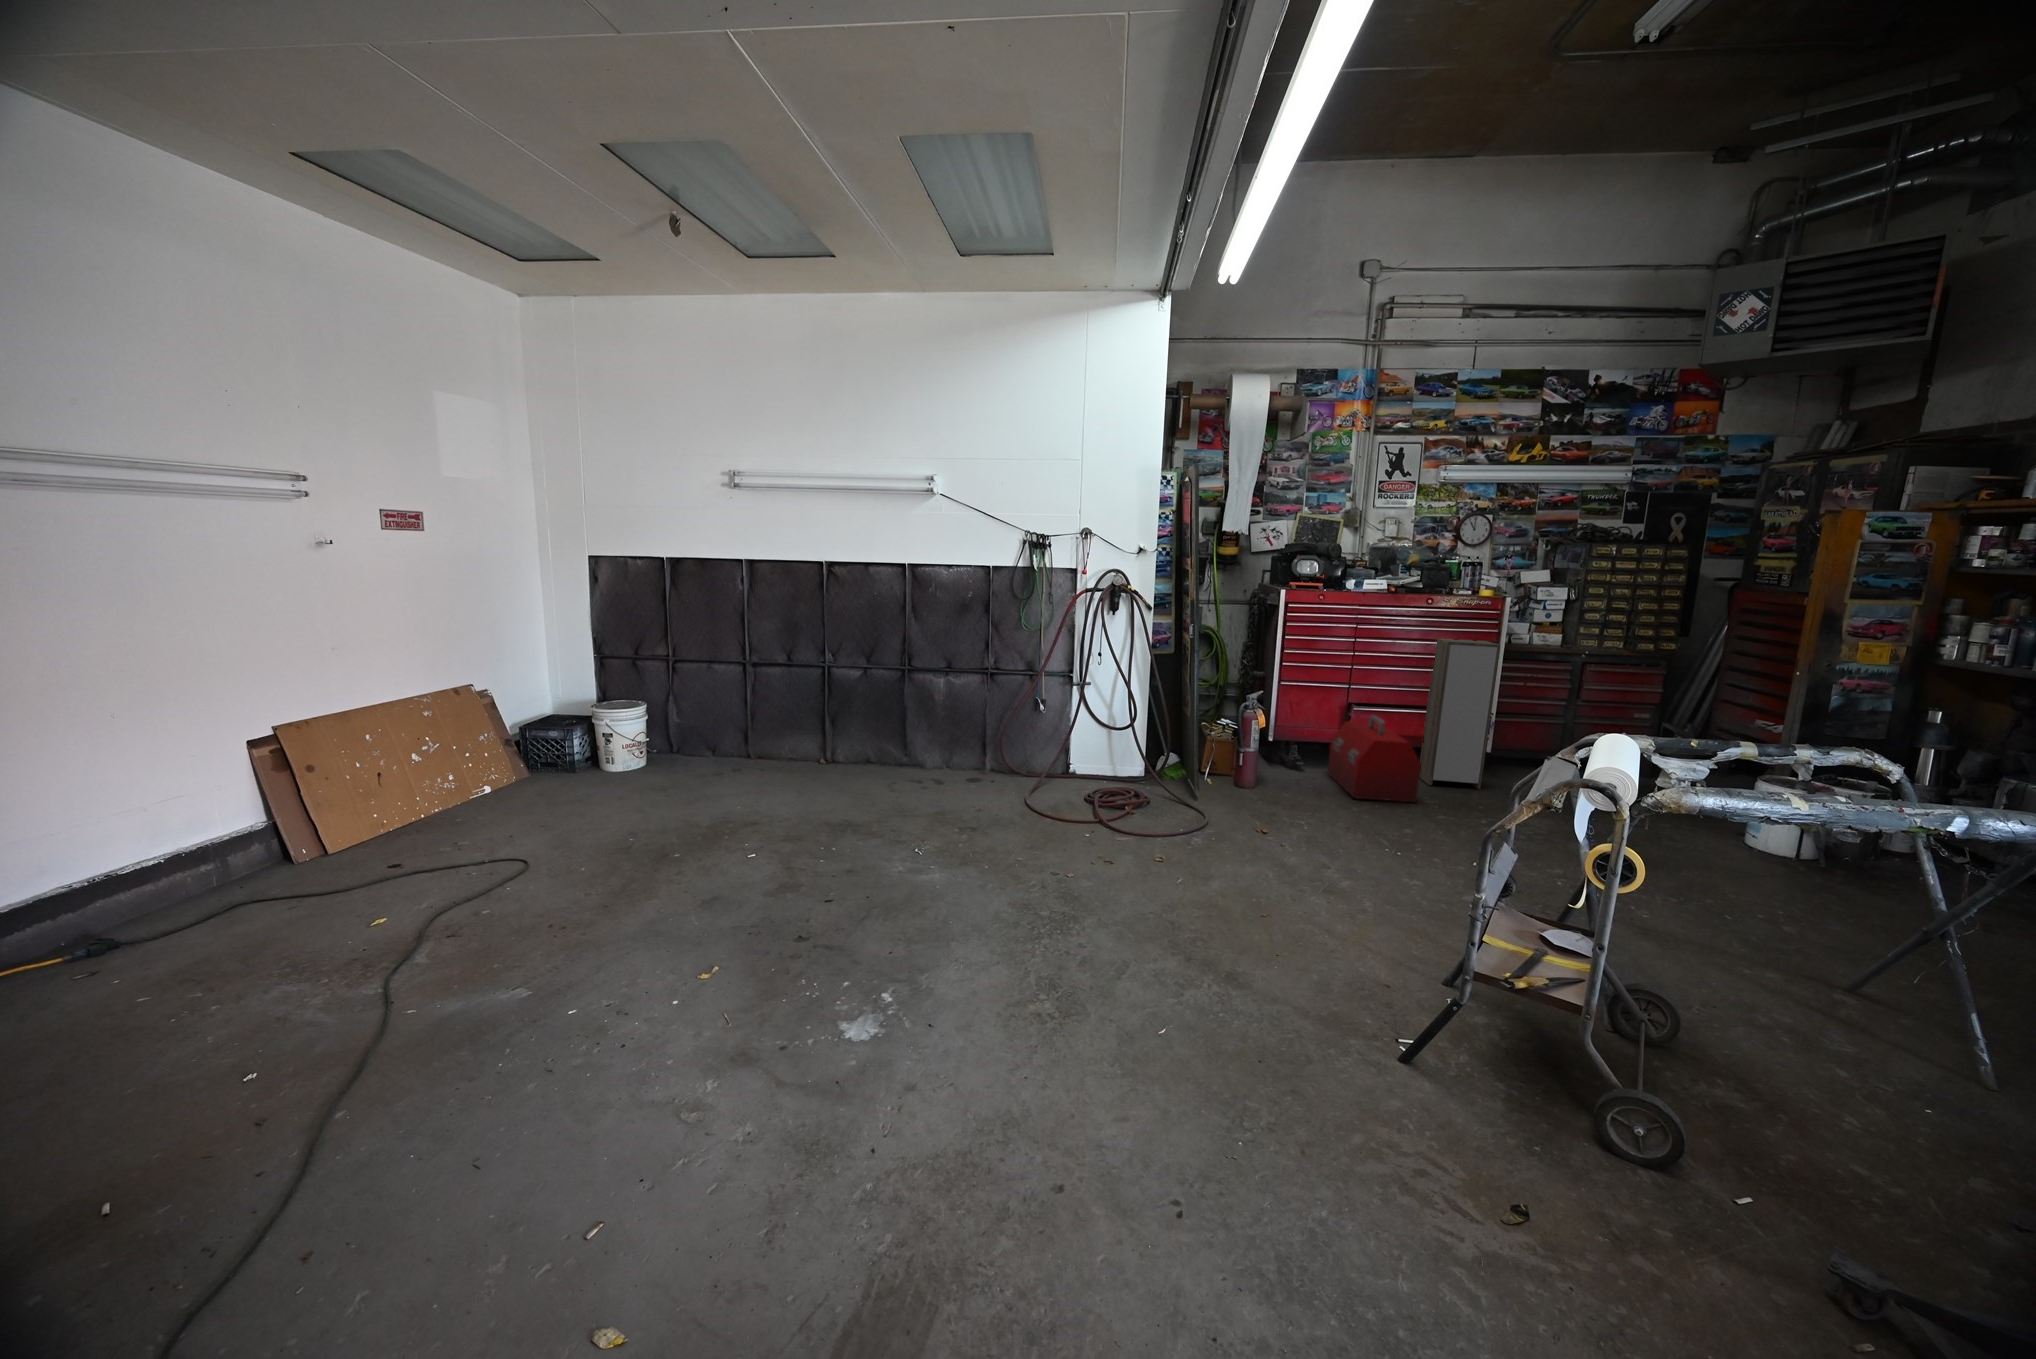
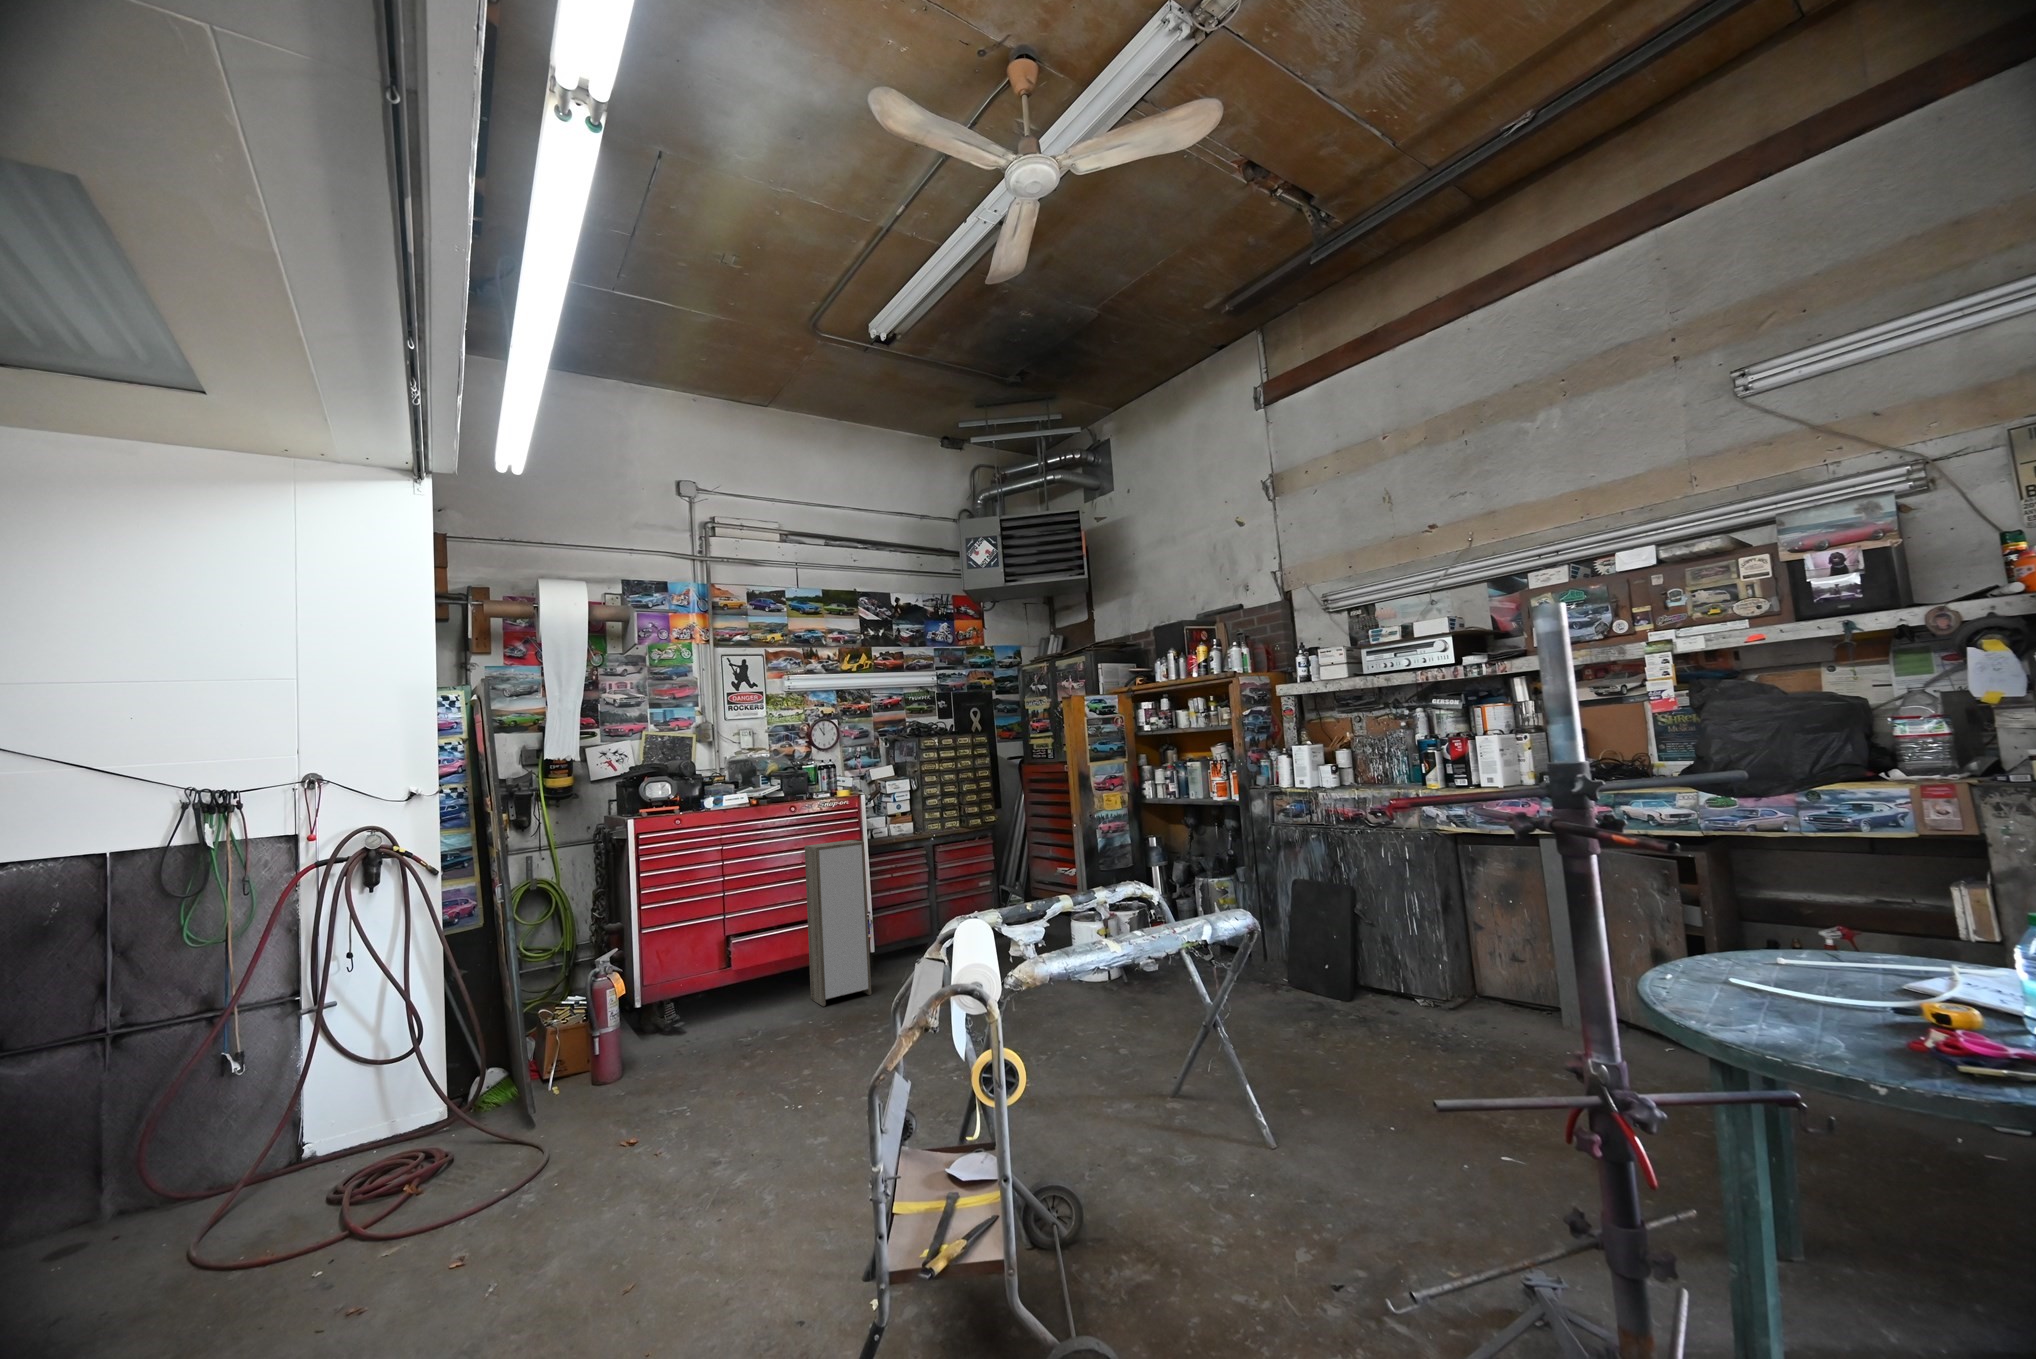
toolbox: present [1328,715,1421,803] -> none [711,945,812,1052]

